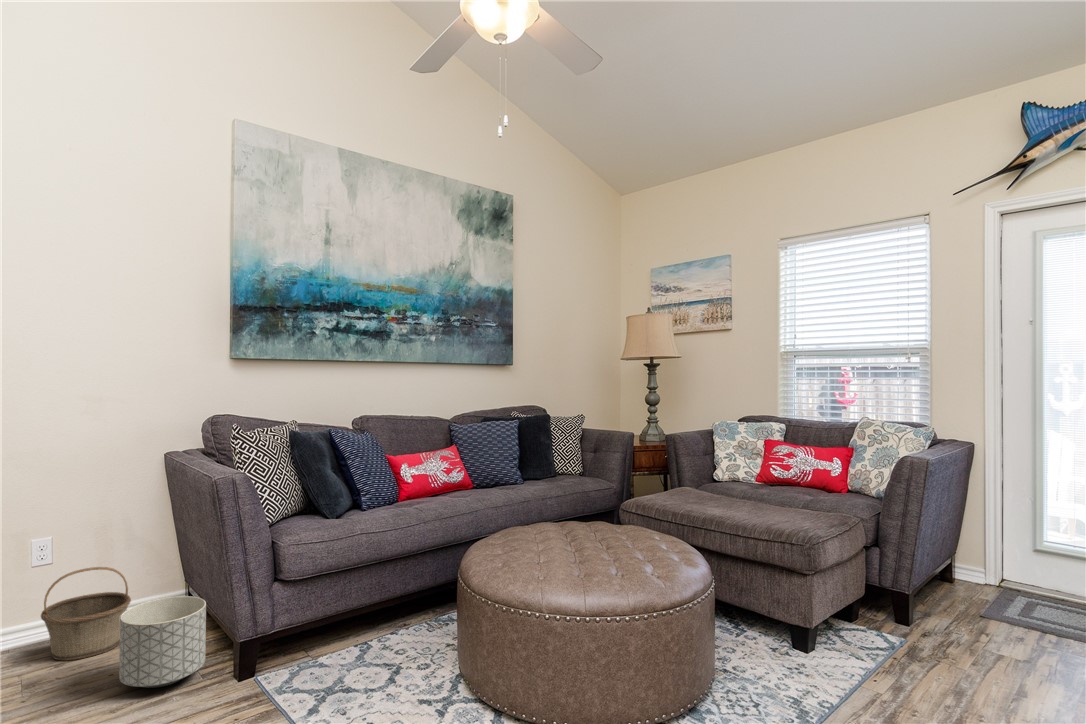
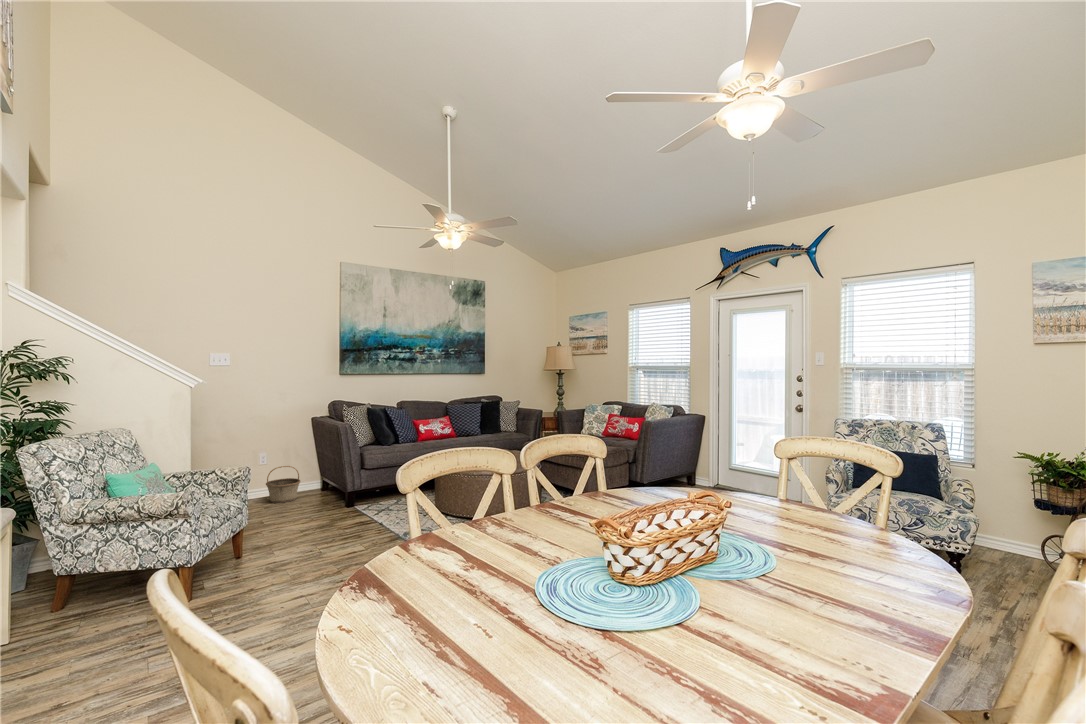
planter: present [119,596,206,688] -> none [302,476,334,510]

